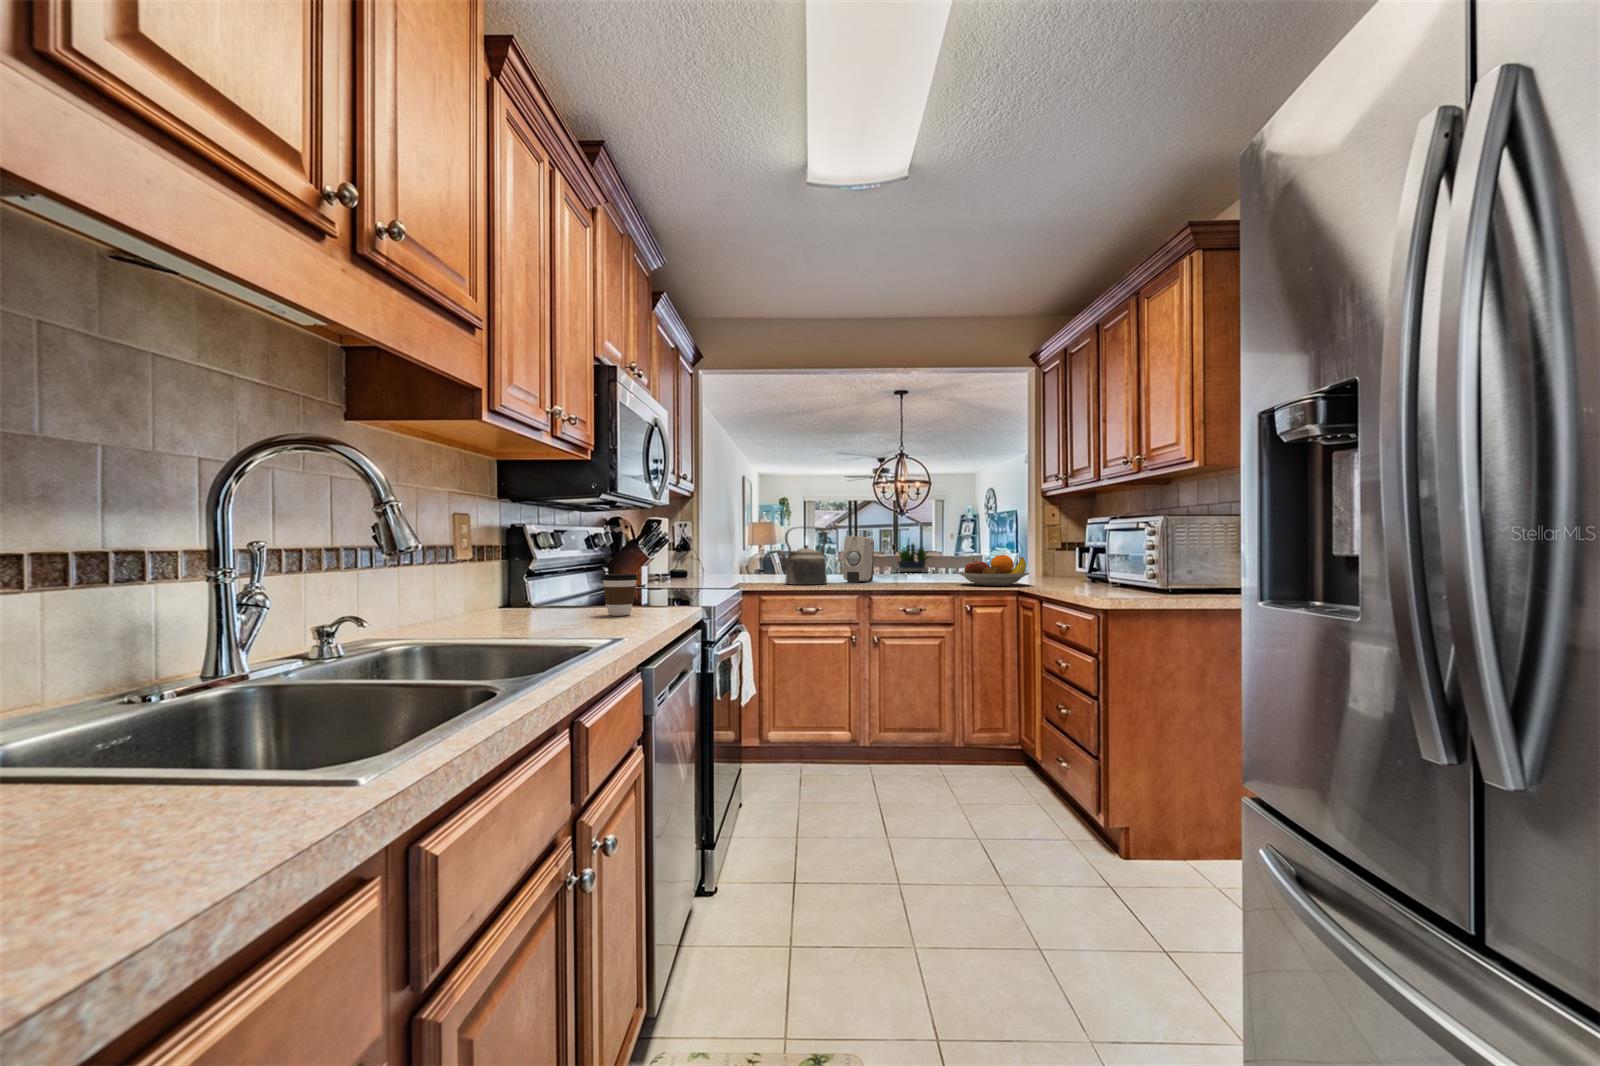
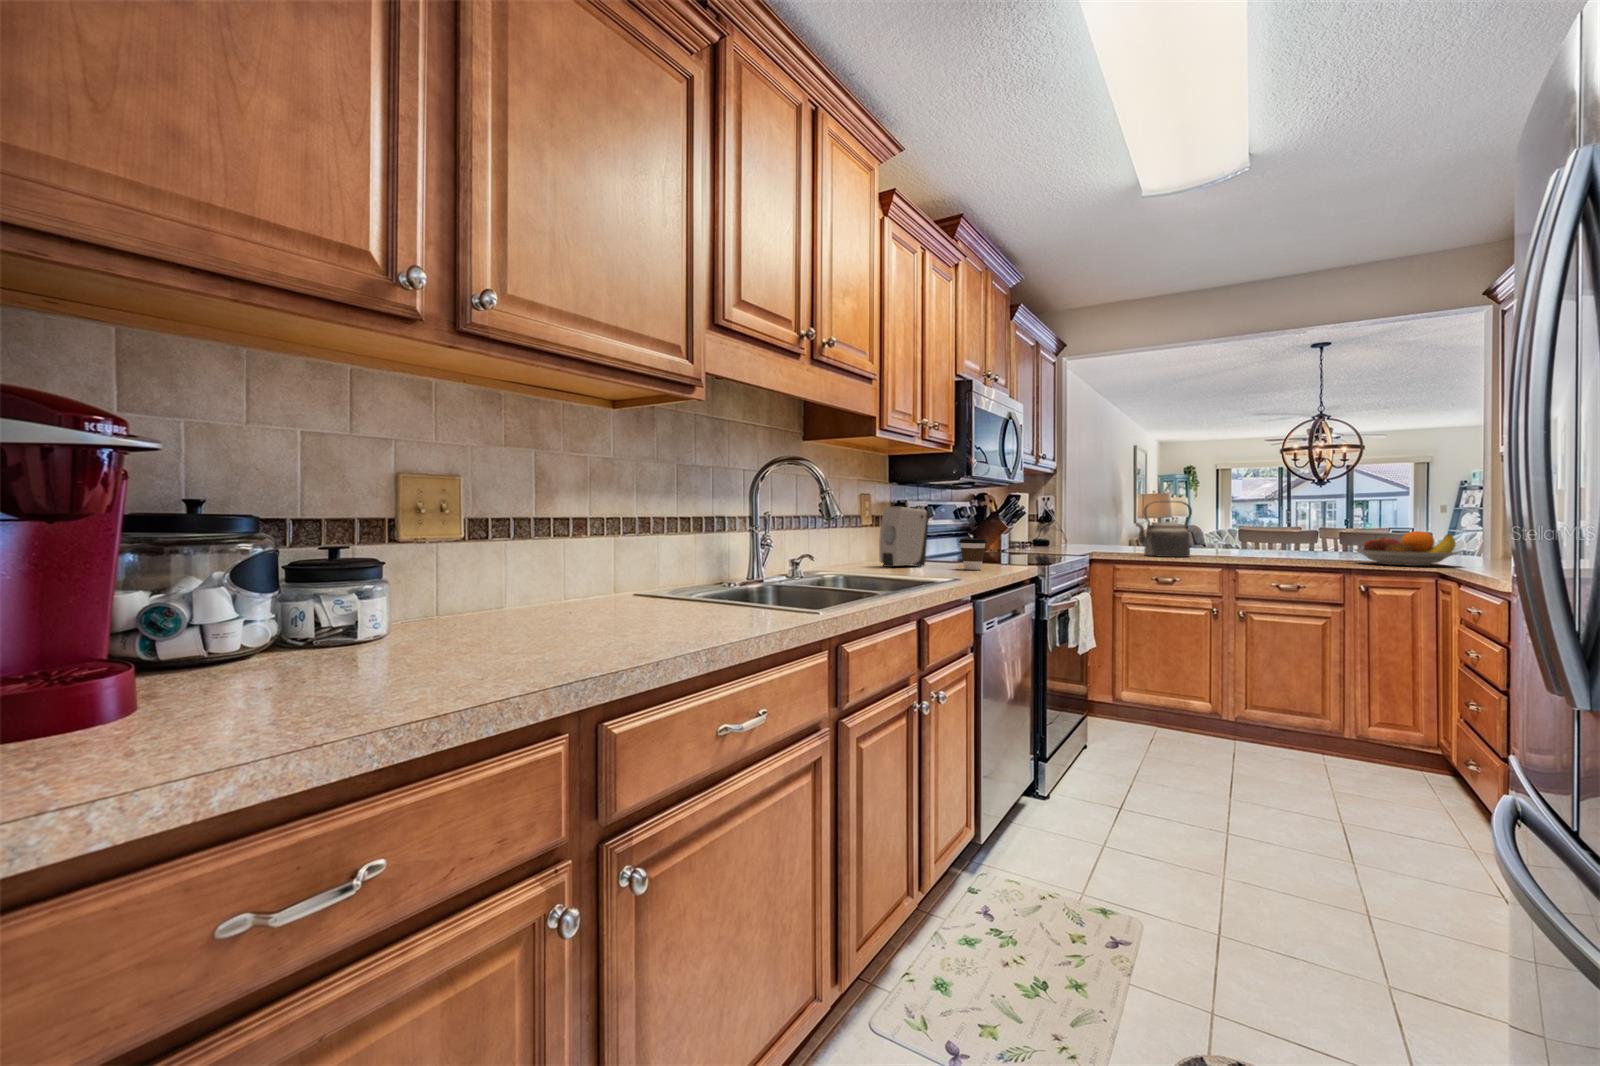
soap dispenser: present [843,536,874,583] -> present [879,507,929,567]
potted plant: present [895,544,929,572] -> none [1295,518,1355,550]

